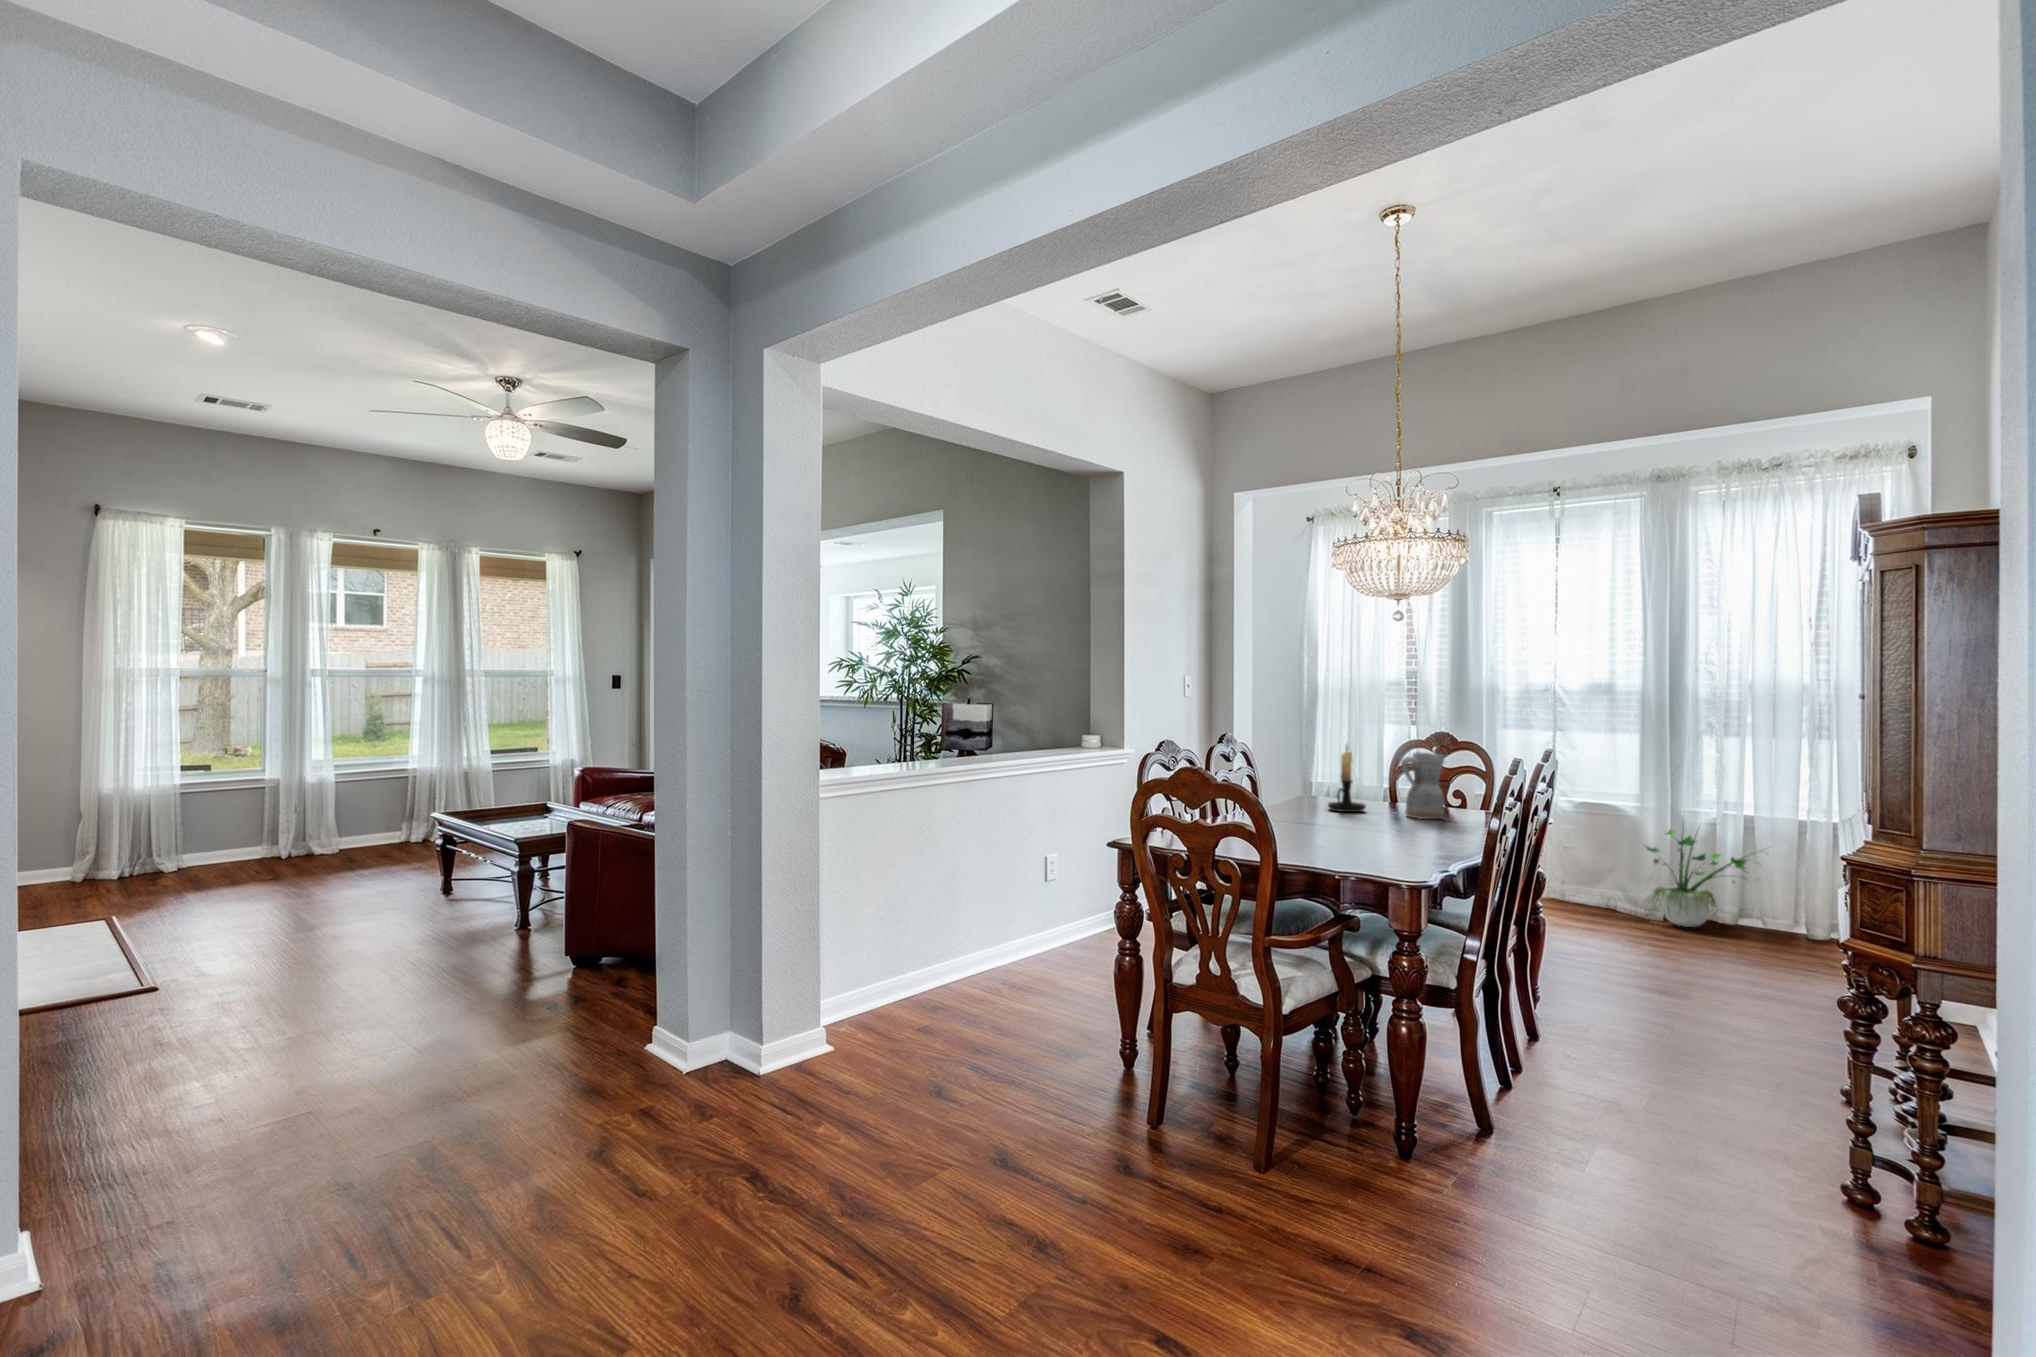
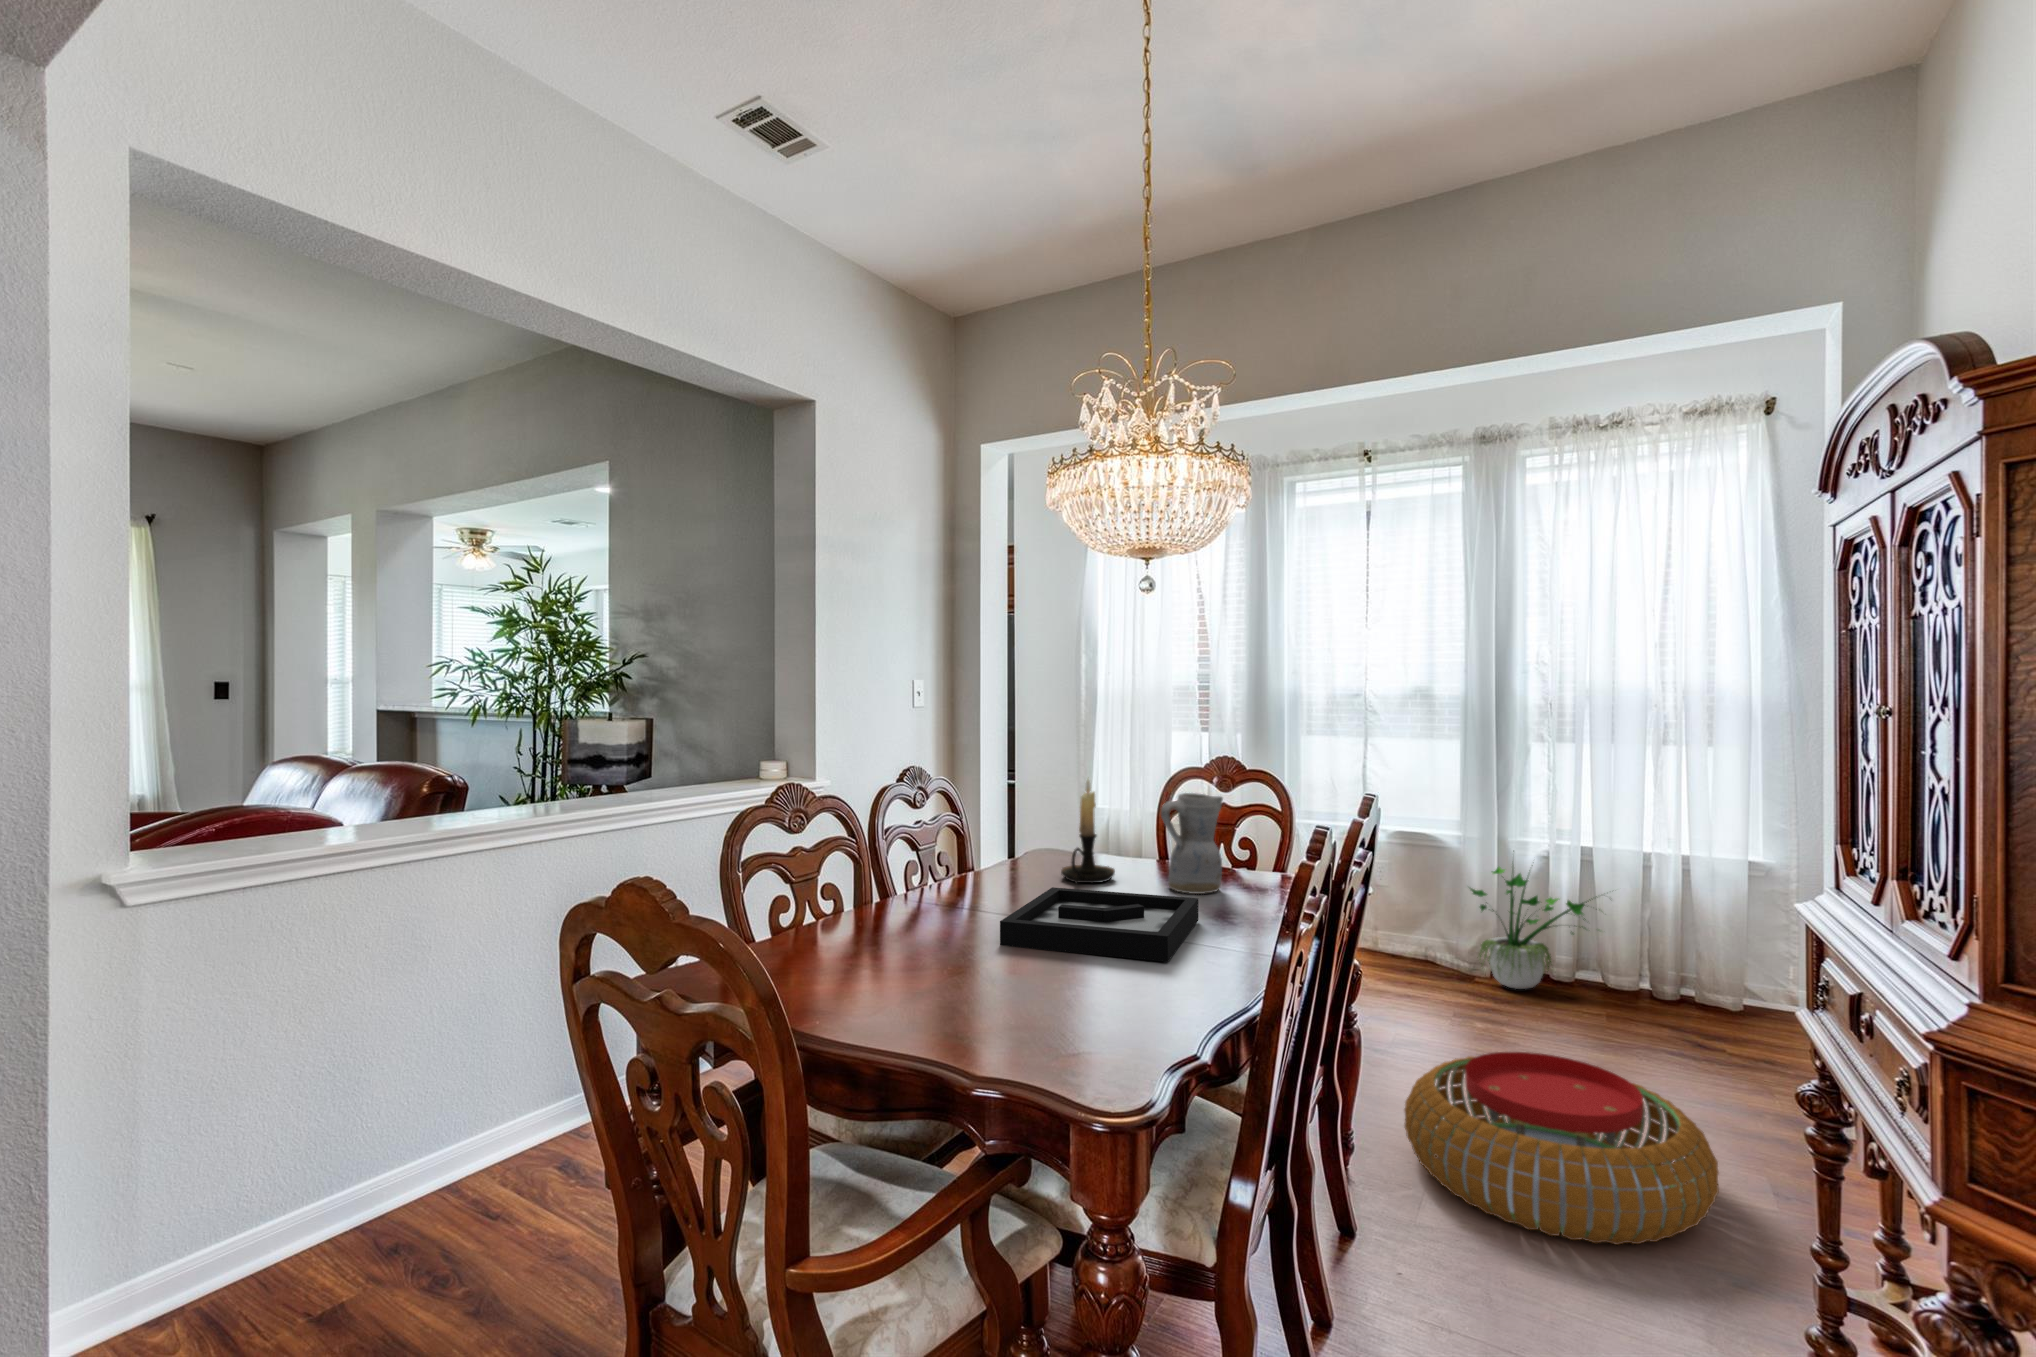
decorative tray: none [1308,809,1432,845] -> present [1000,887,1198,962]
pouf: none [1578,942,1813,1057] -> present [1404,1052,1719,1245]

